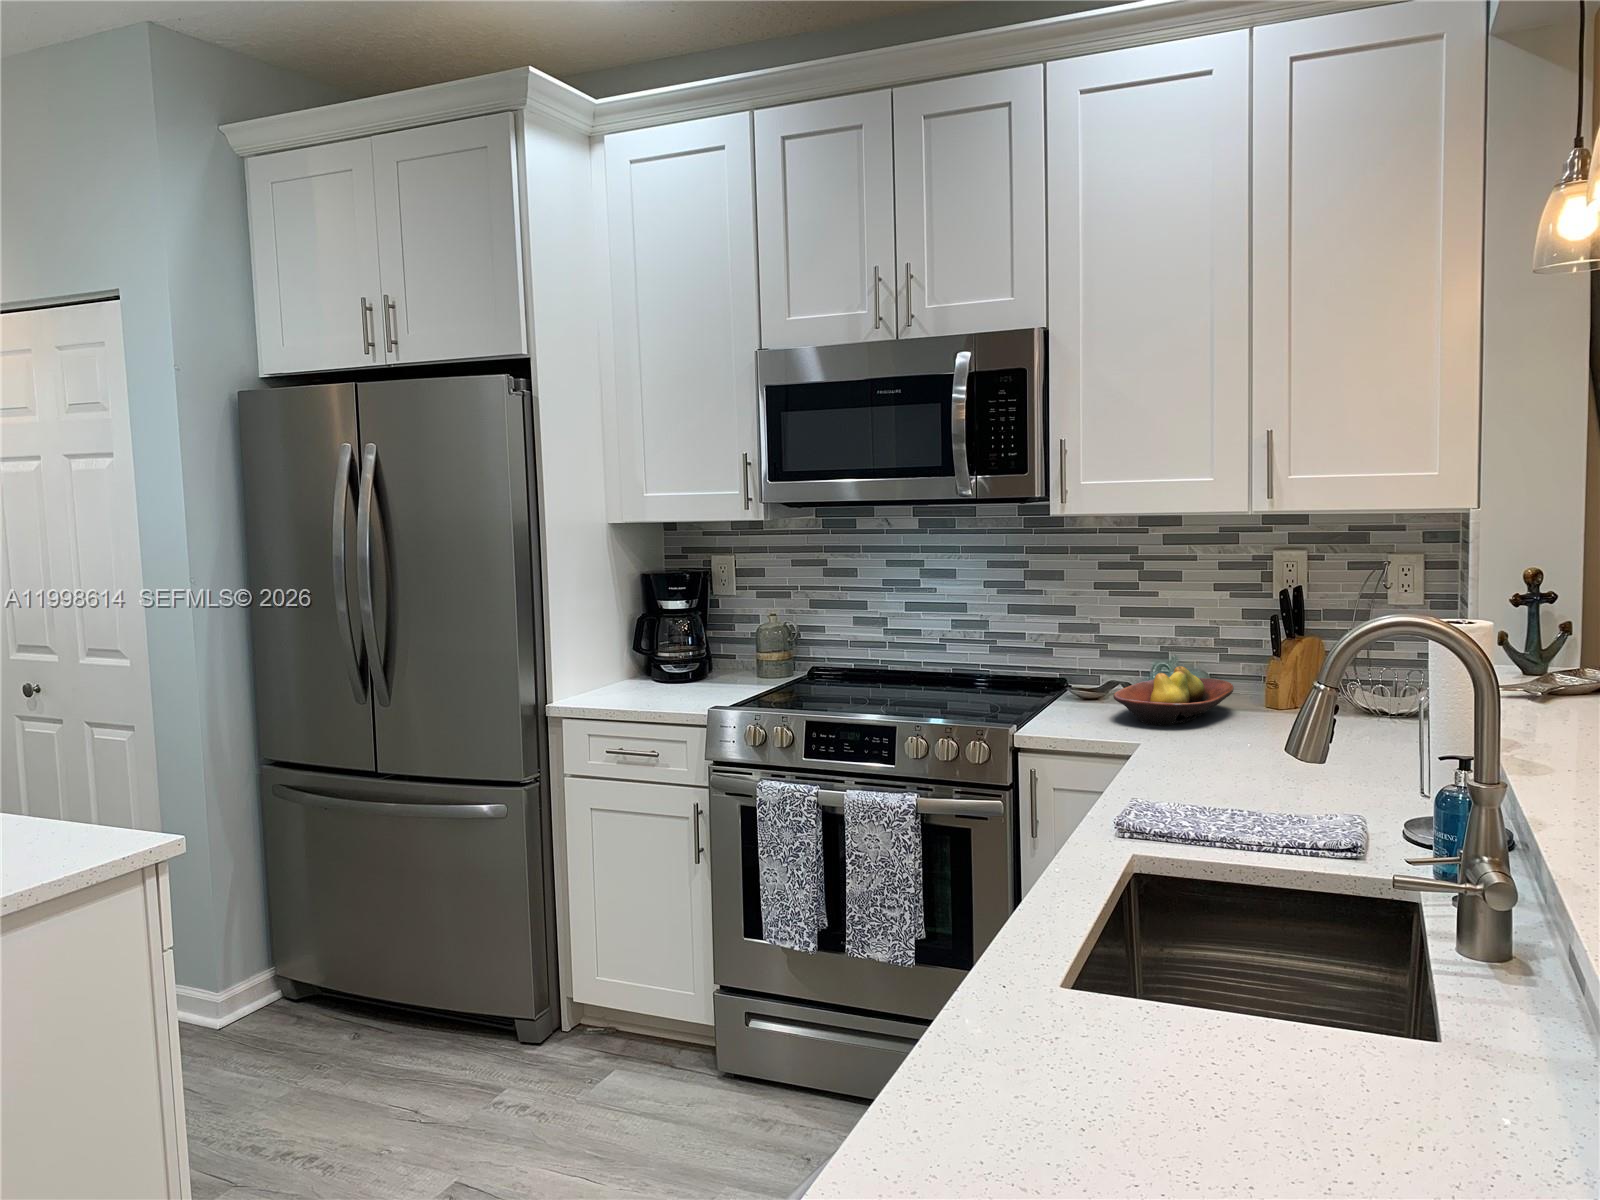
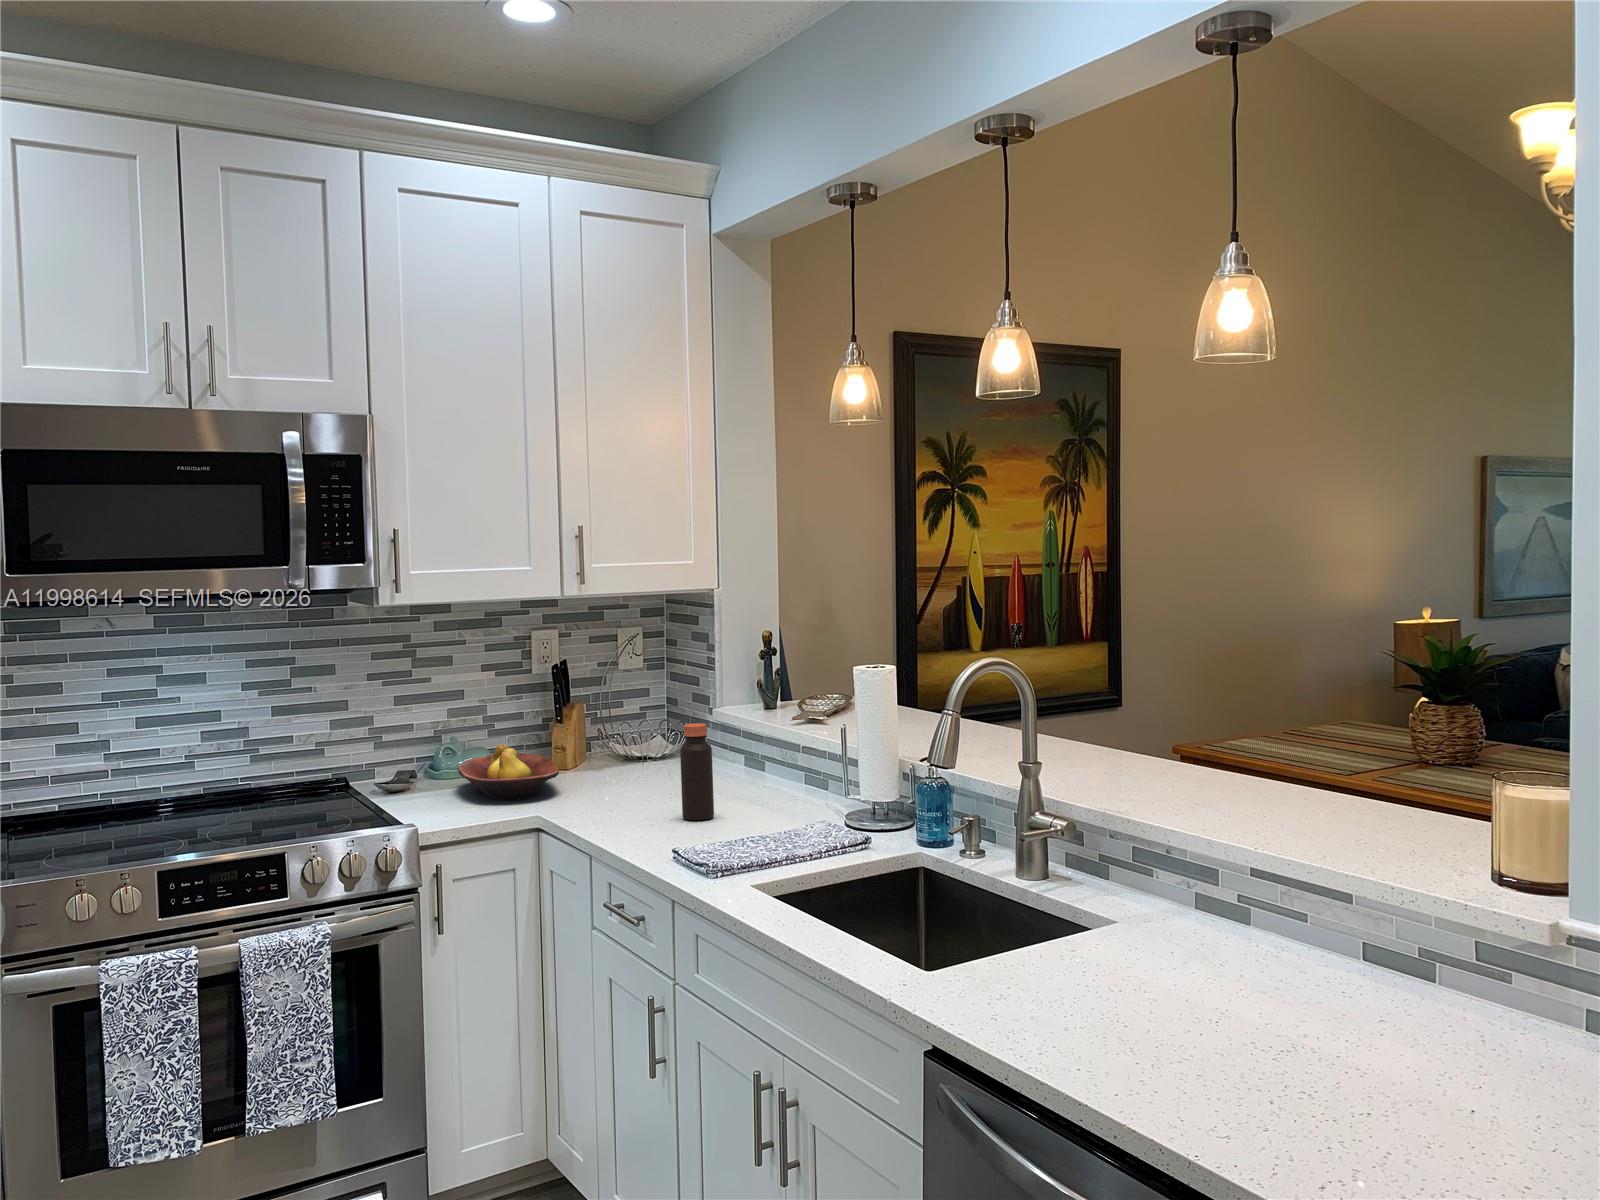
bottle: none [1233,666,1273,782] -> present [680,723,714,821]

